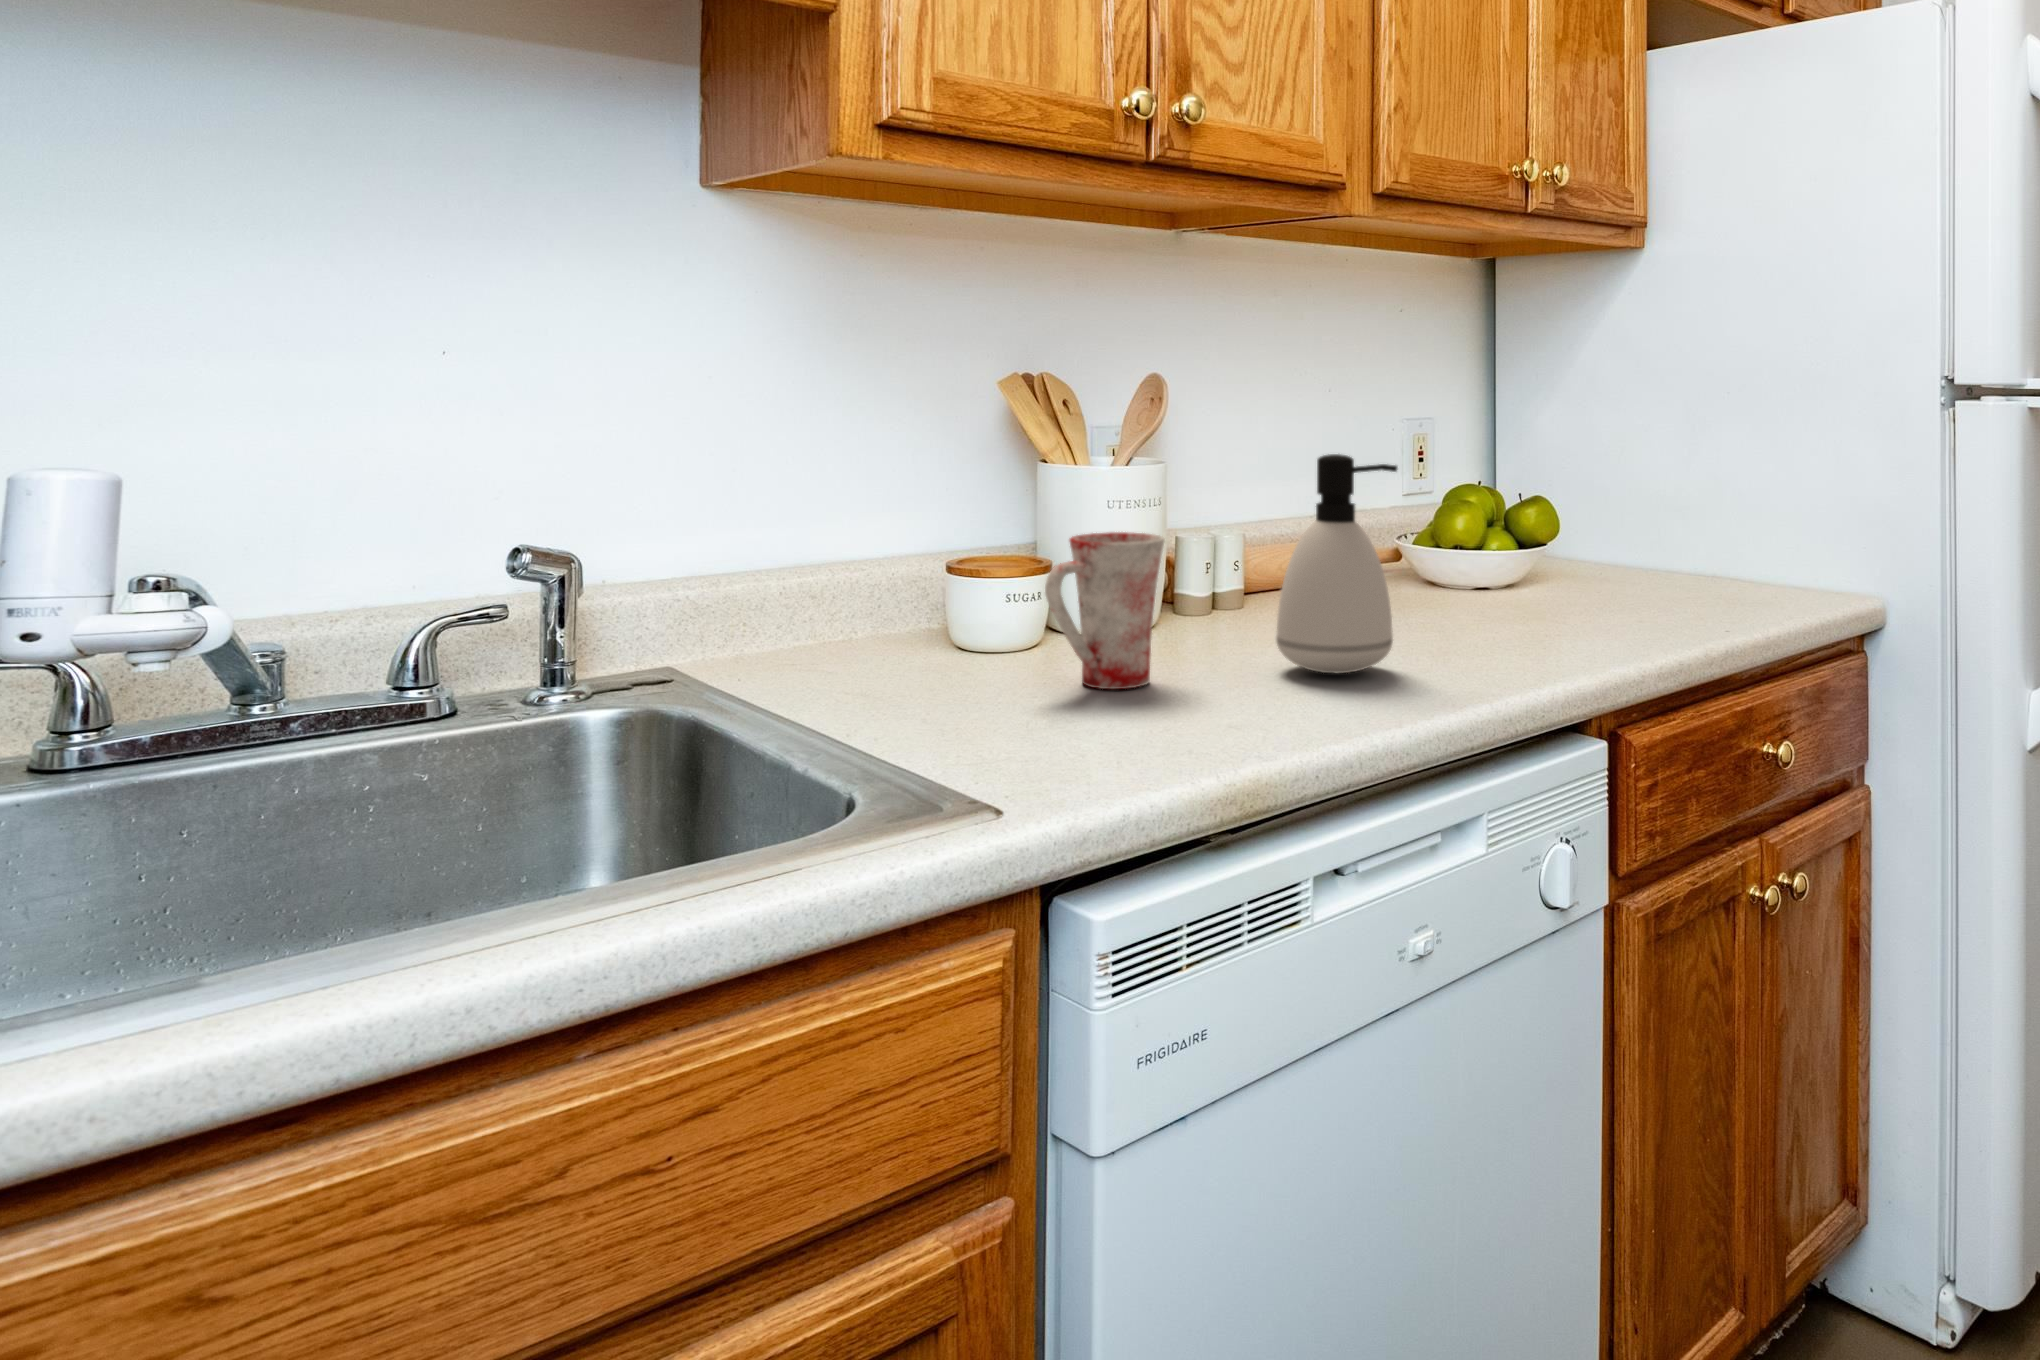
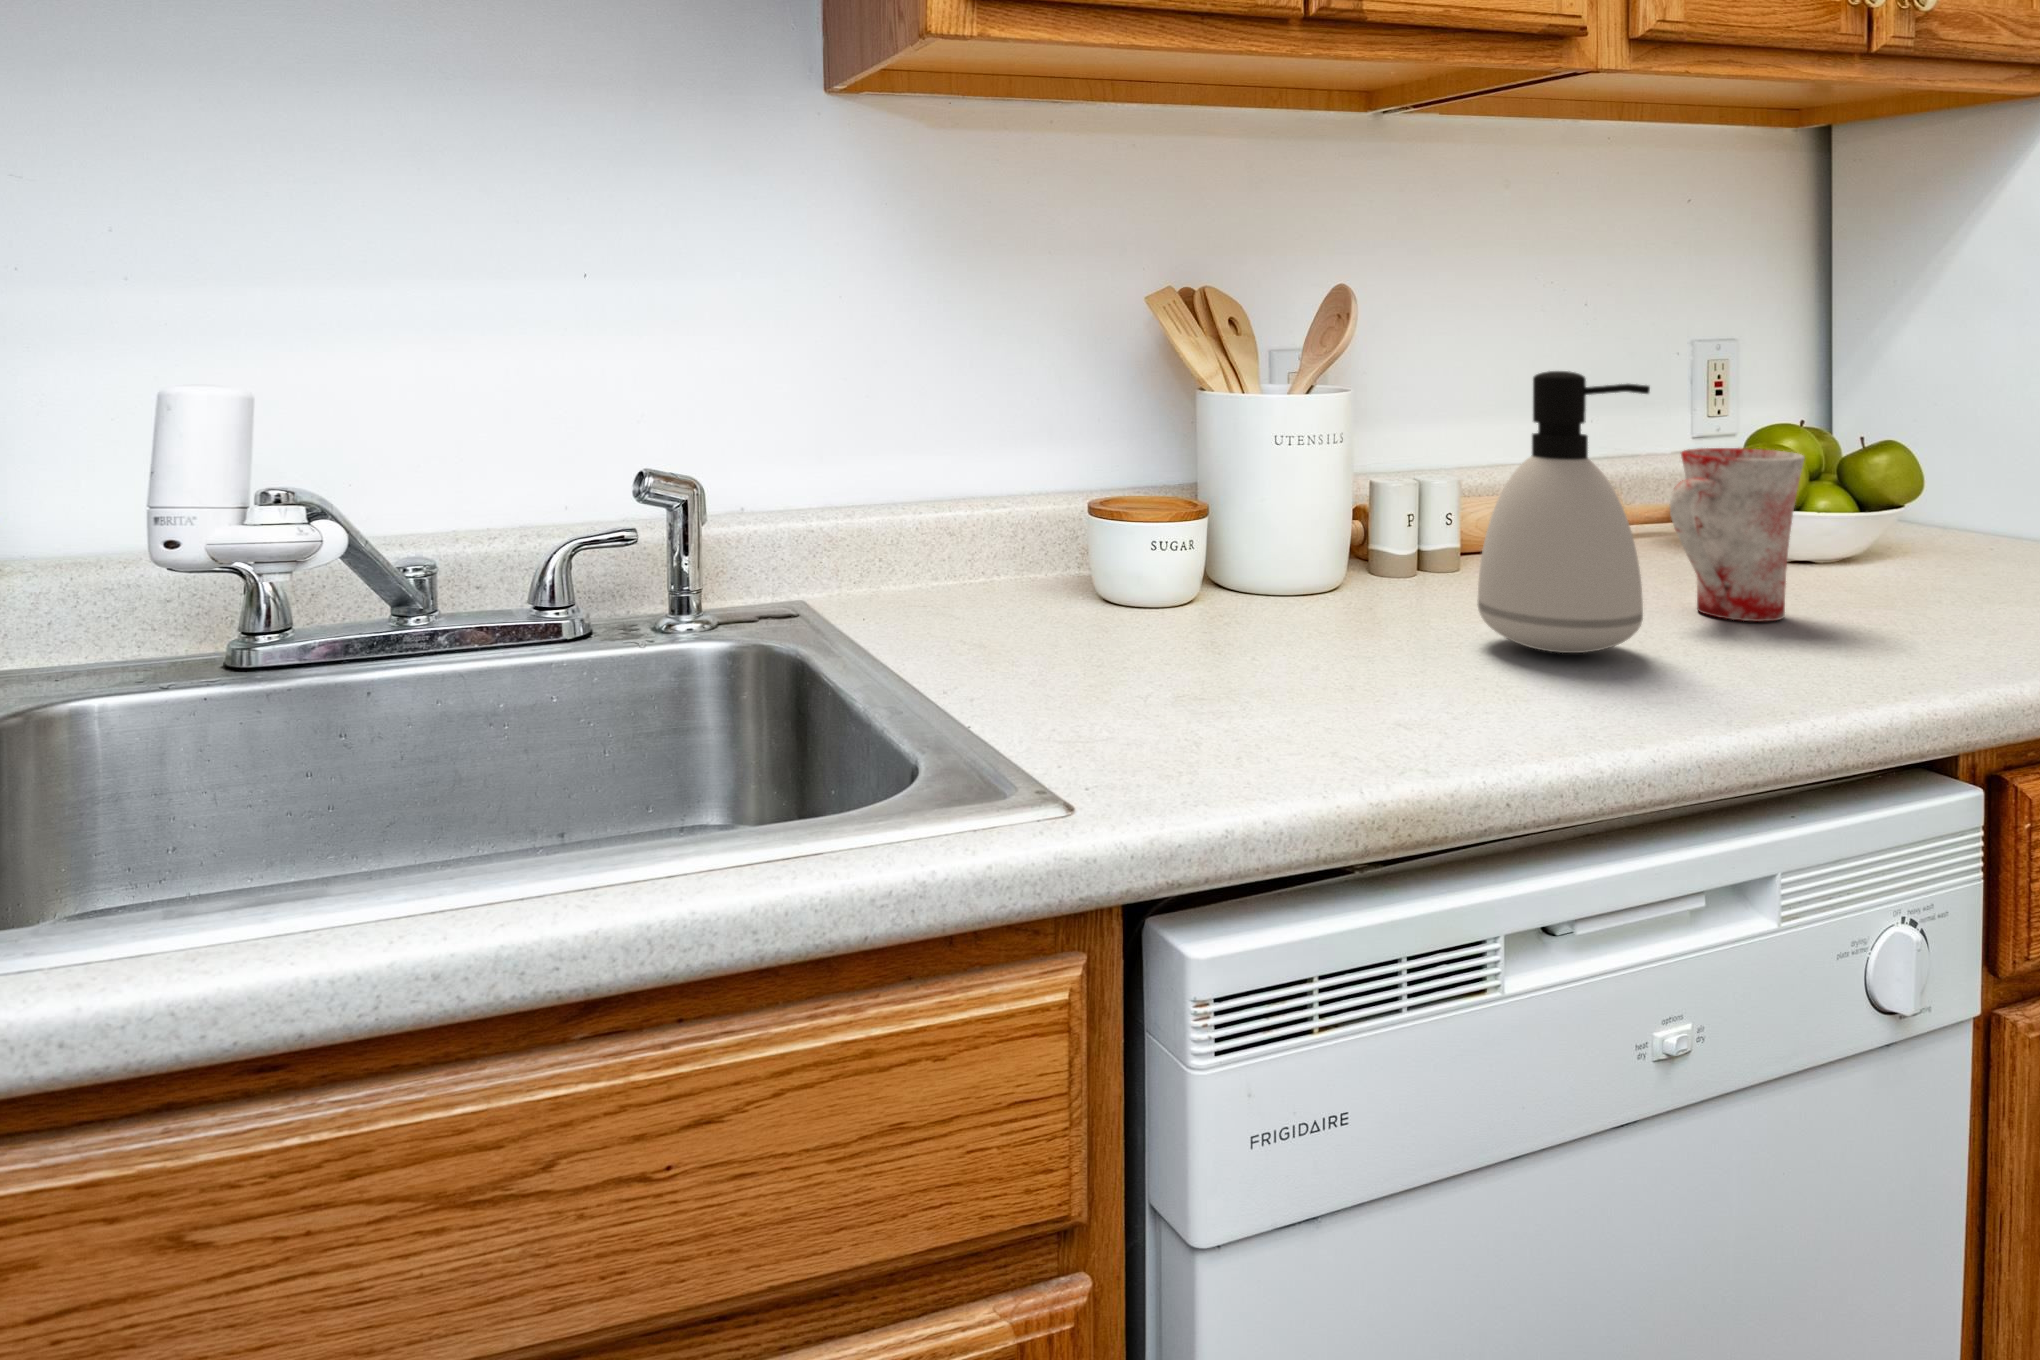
mug: present [1045,532,1165,689] -> present [1670,448,1804,621]

